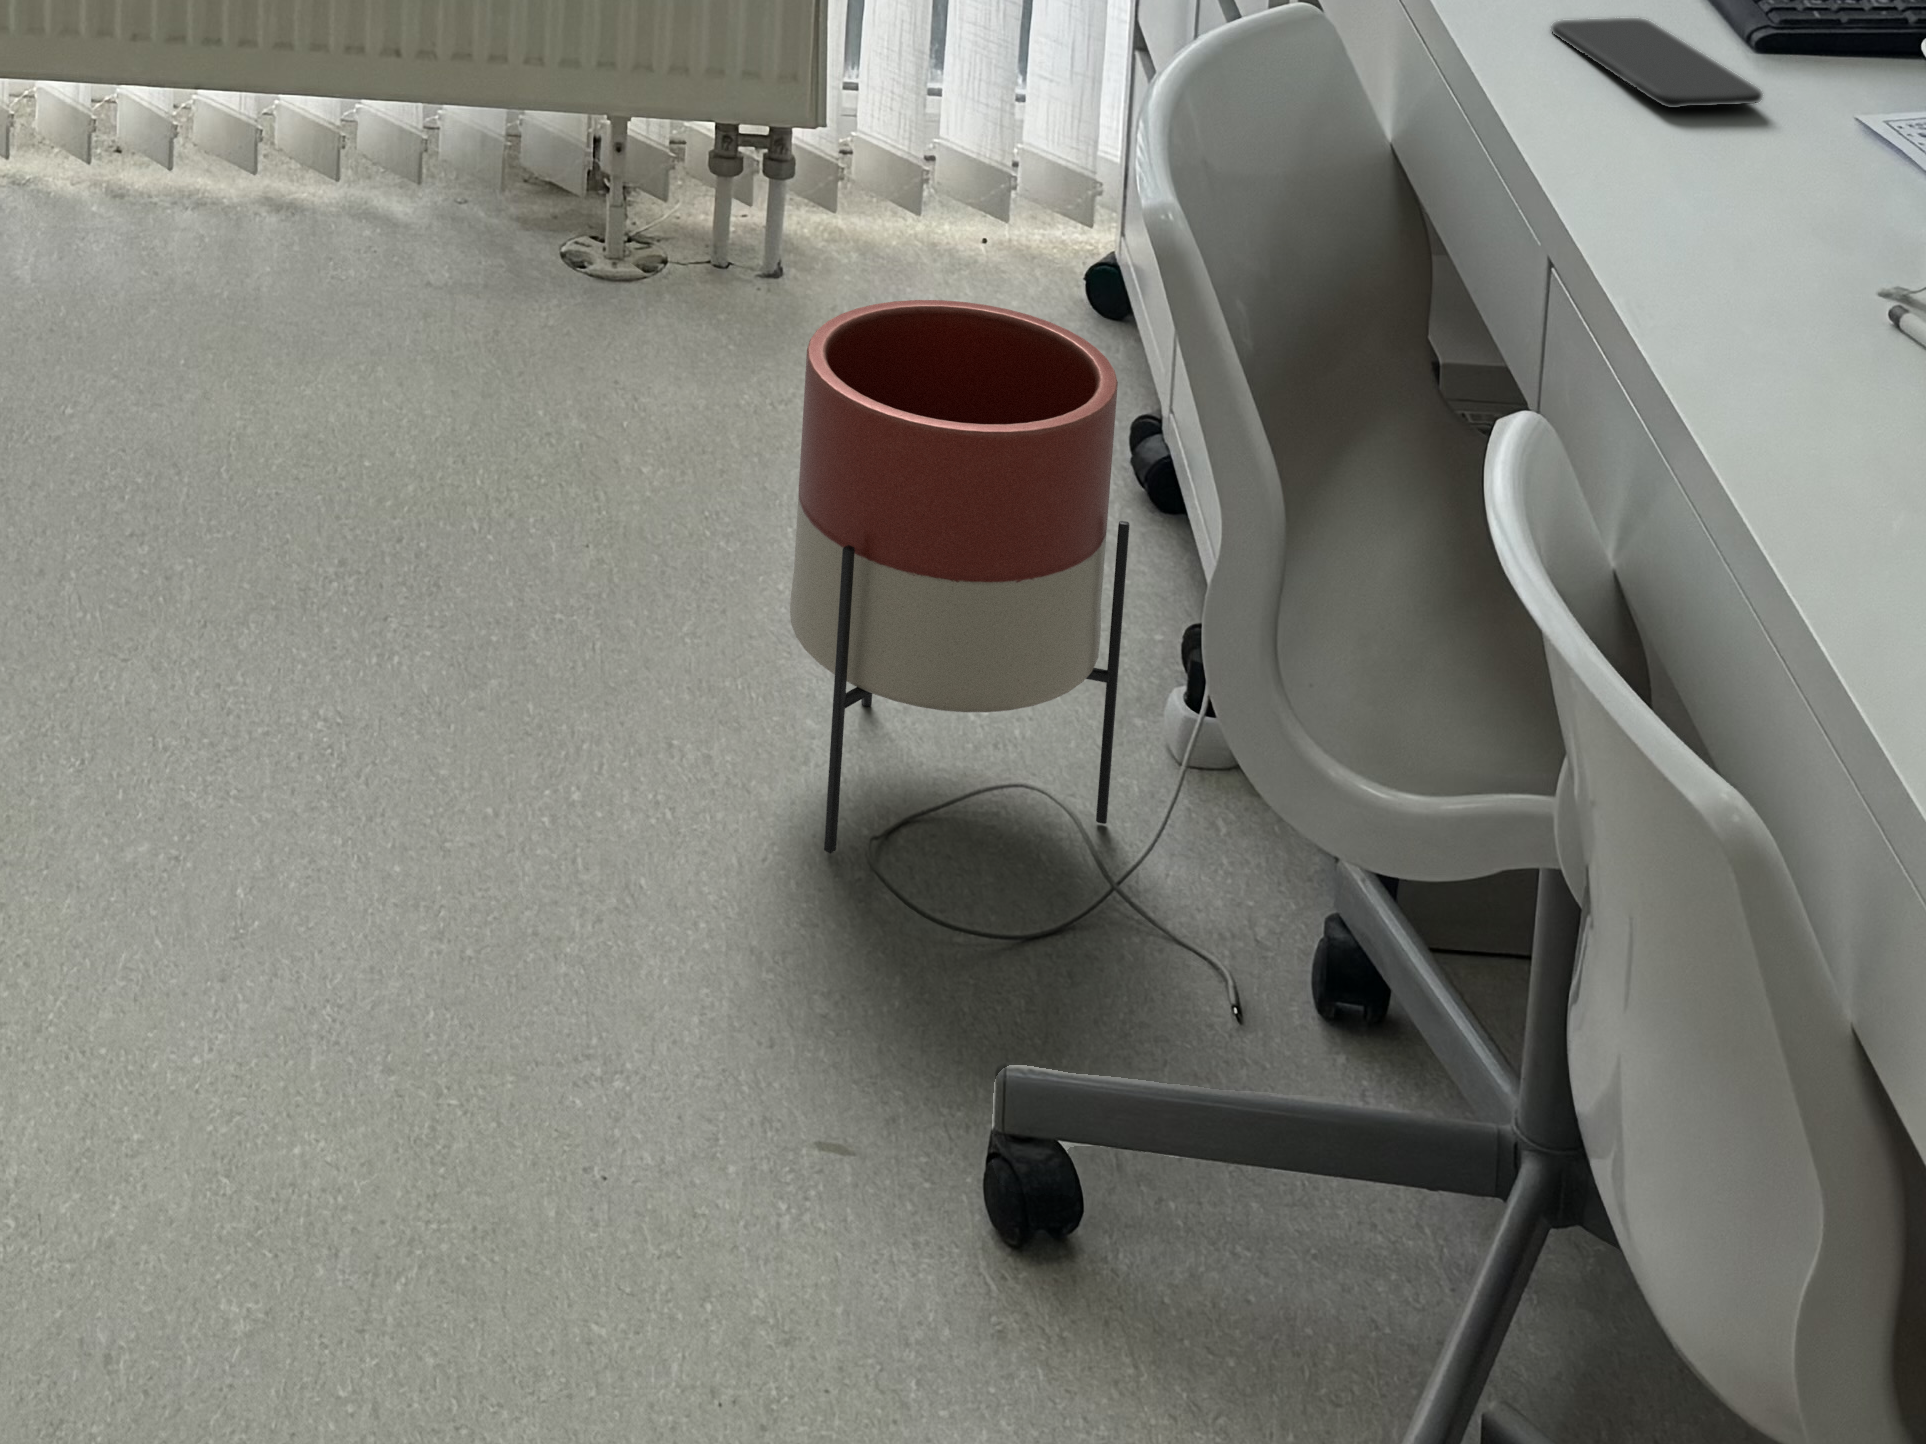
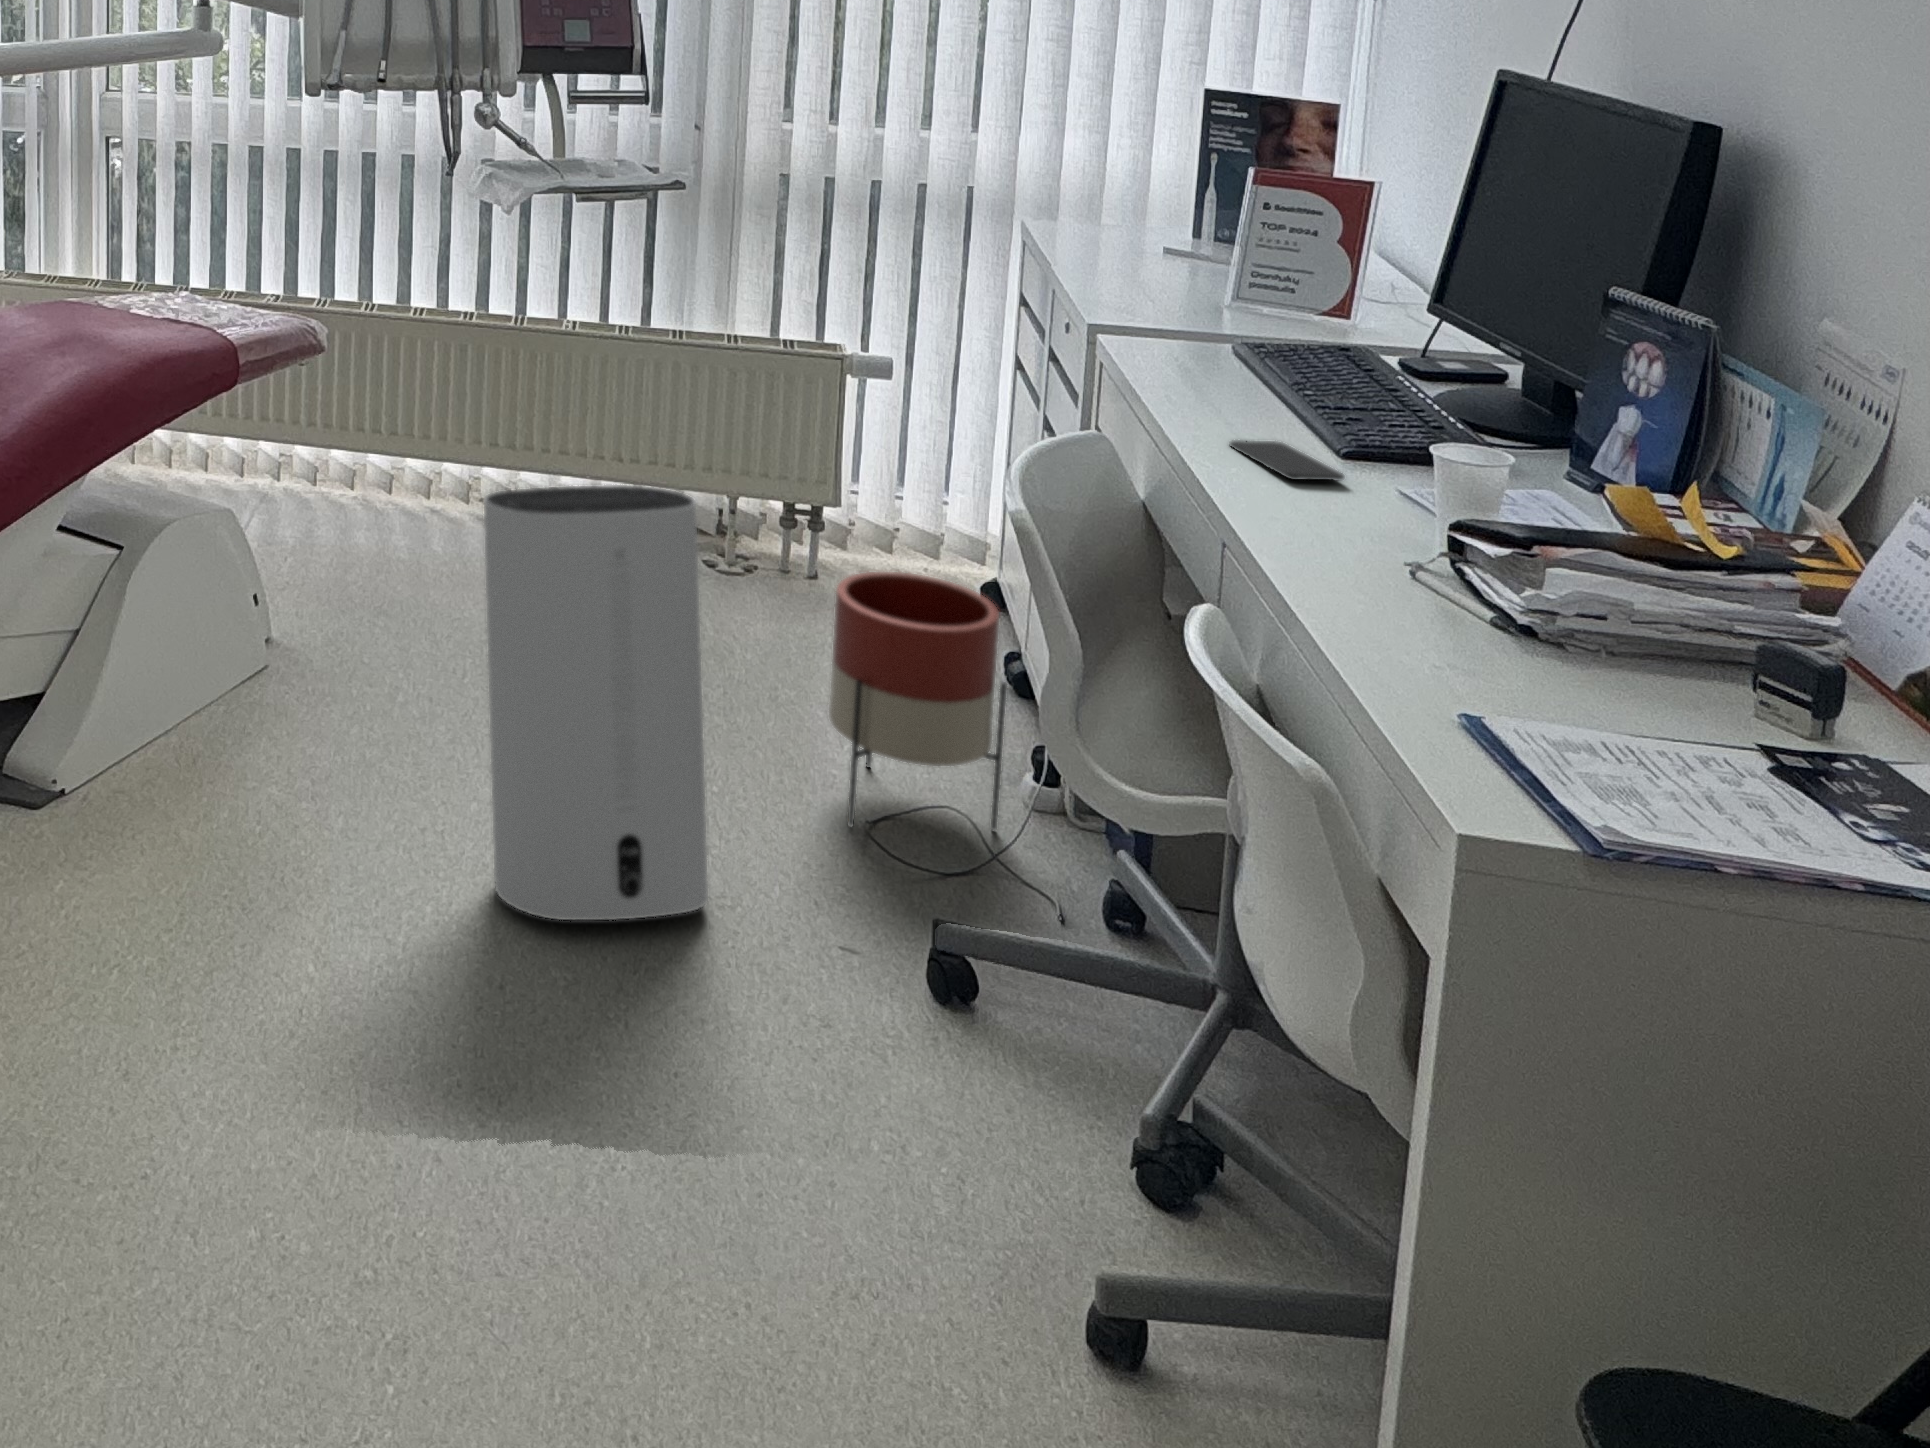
air purifier: none [62,179,540,1180] -> present [484,485,708,920]

